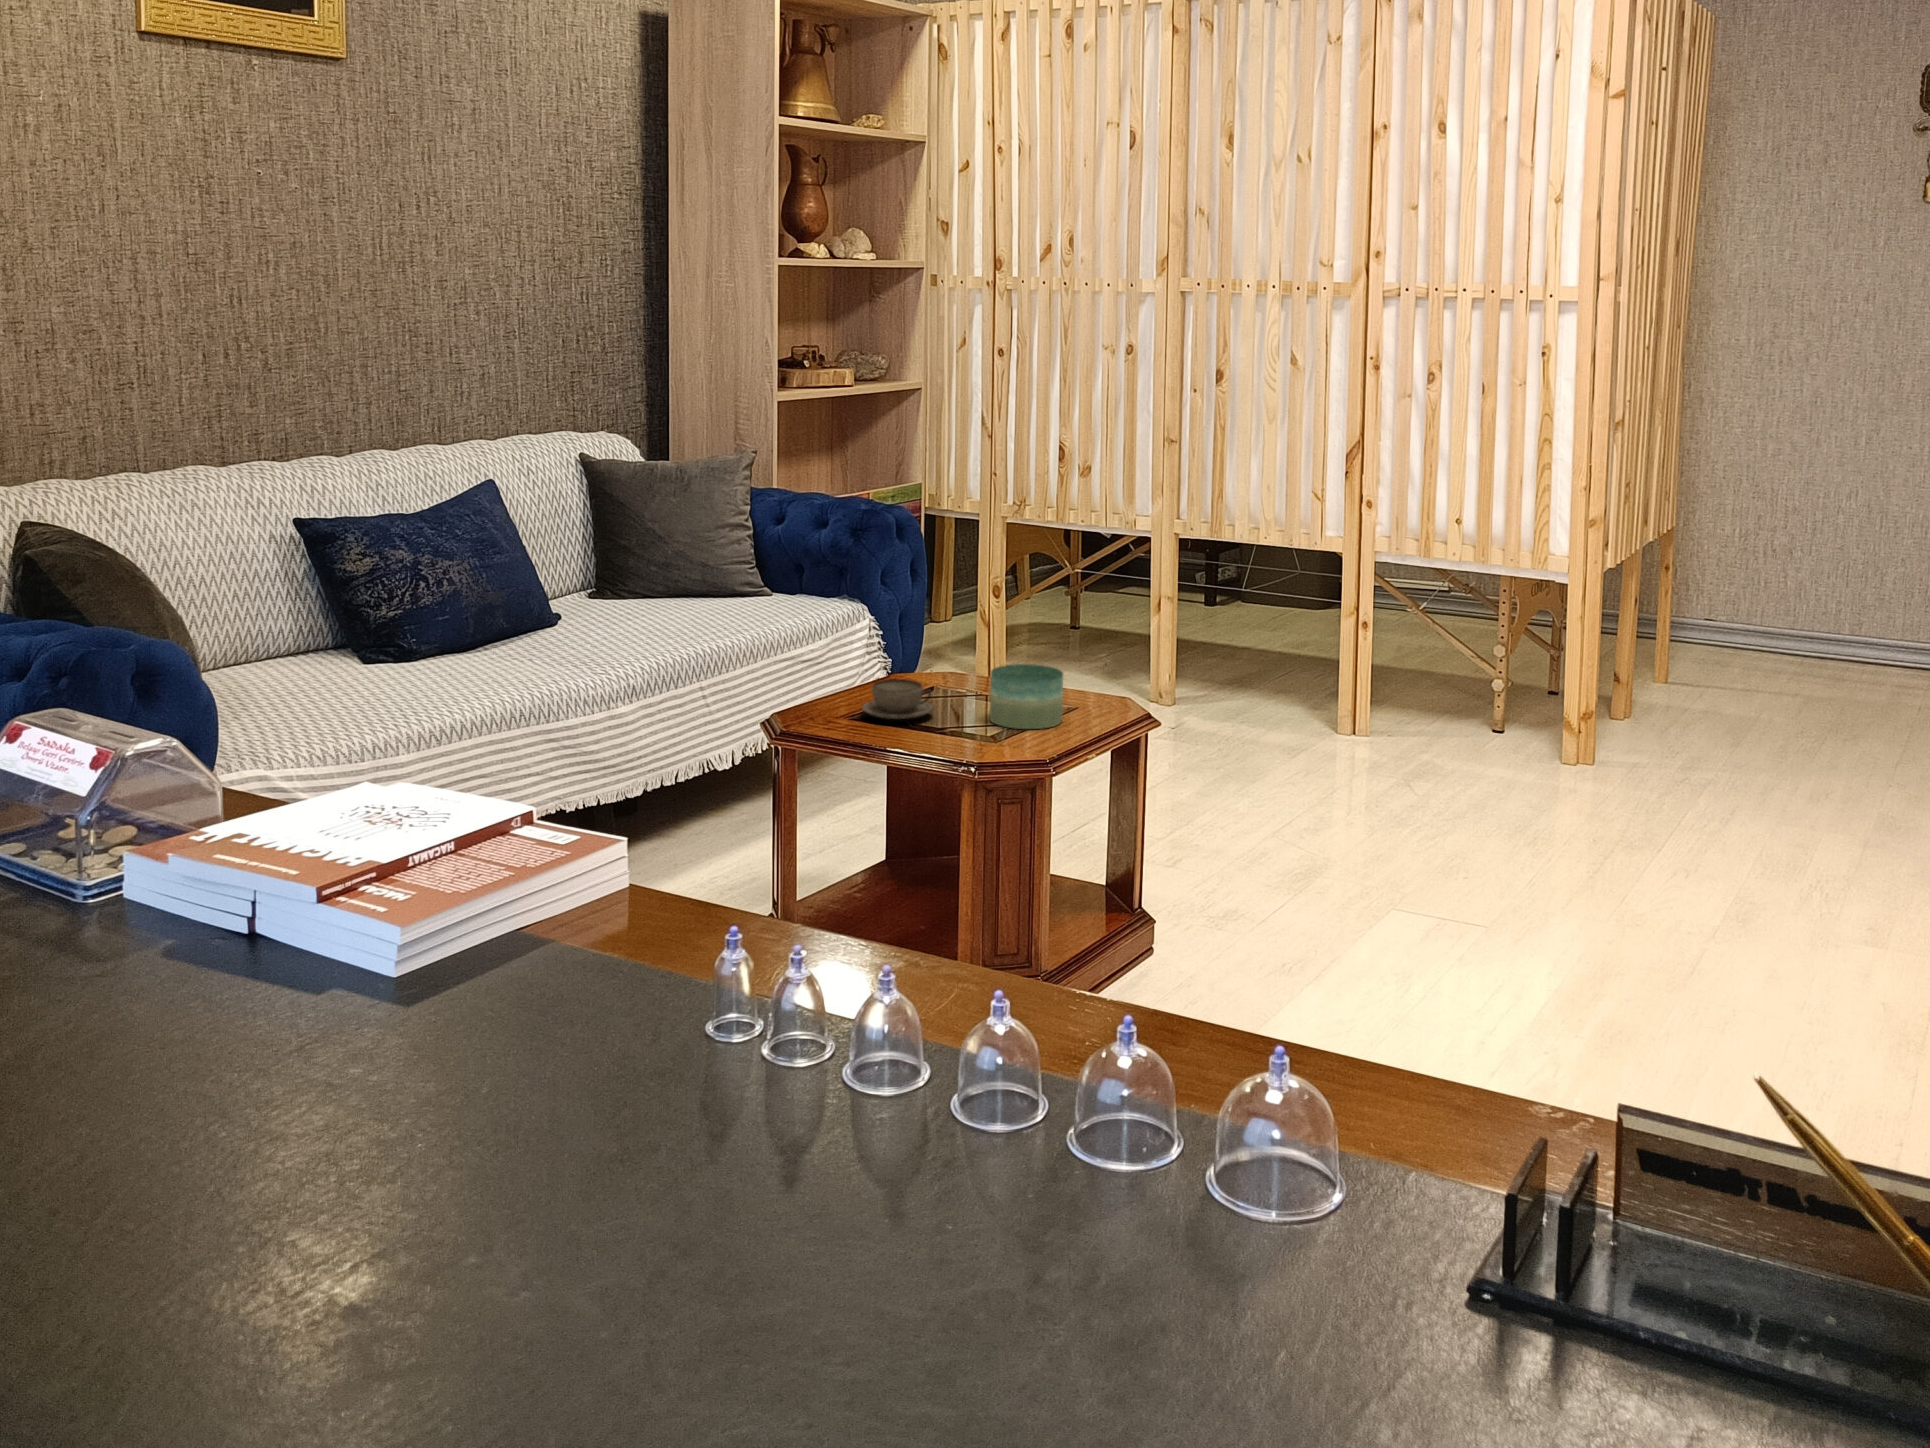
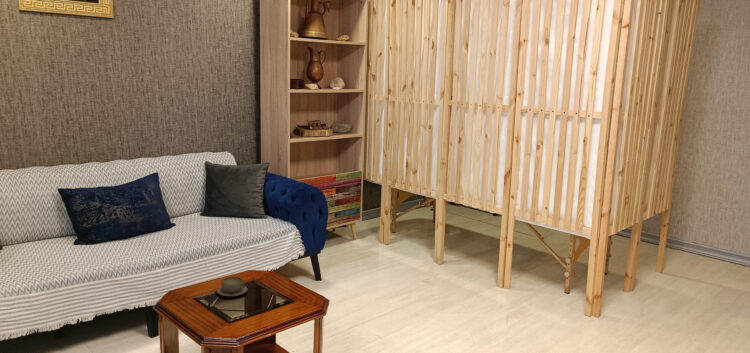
candle: present [990,664,1063,729] -> none [265,276,296,308]

